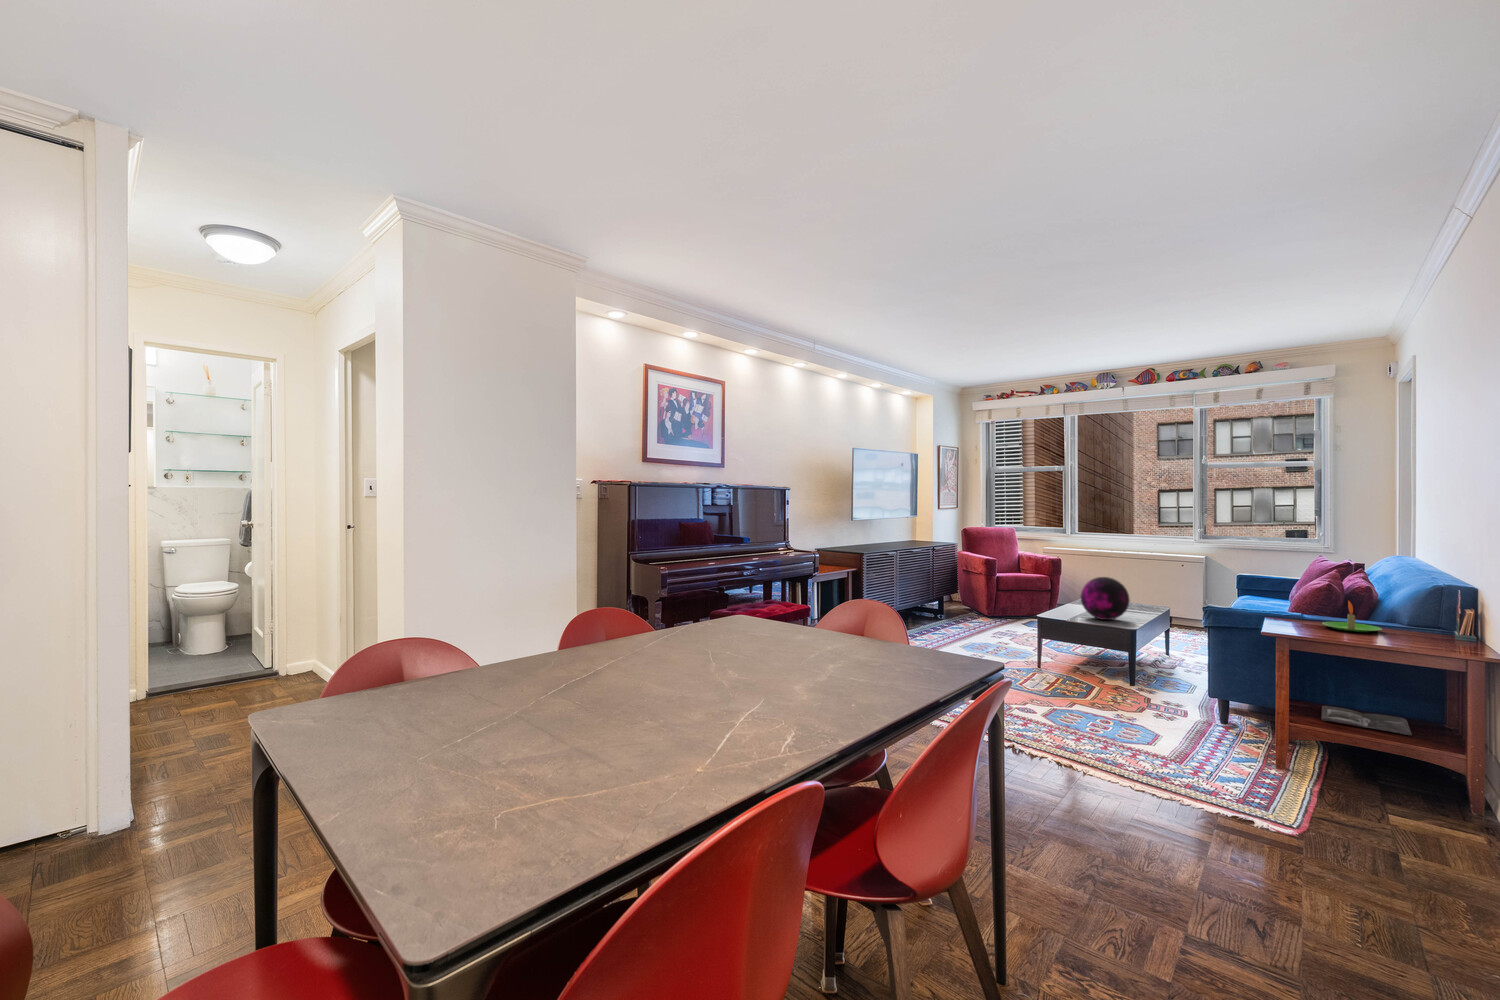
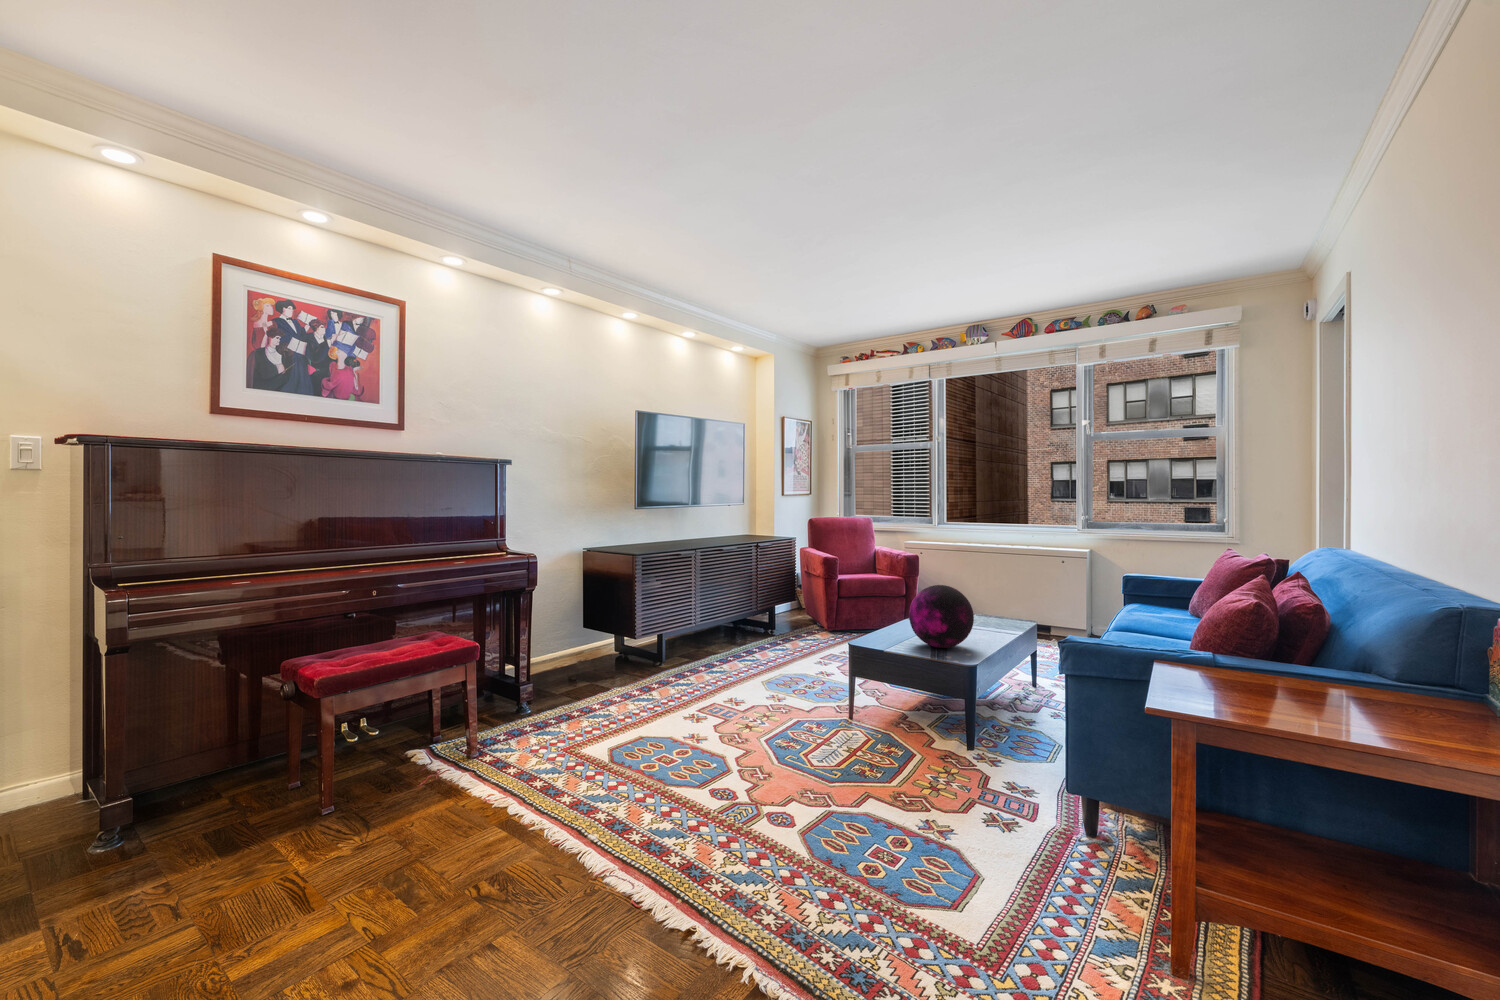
candle: present [1322,601,1382,632] -> none [1250,641,1361,705]
magazine: present [1322,706,1412,735] -> none [1250,833,1430,927]

